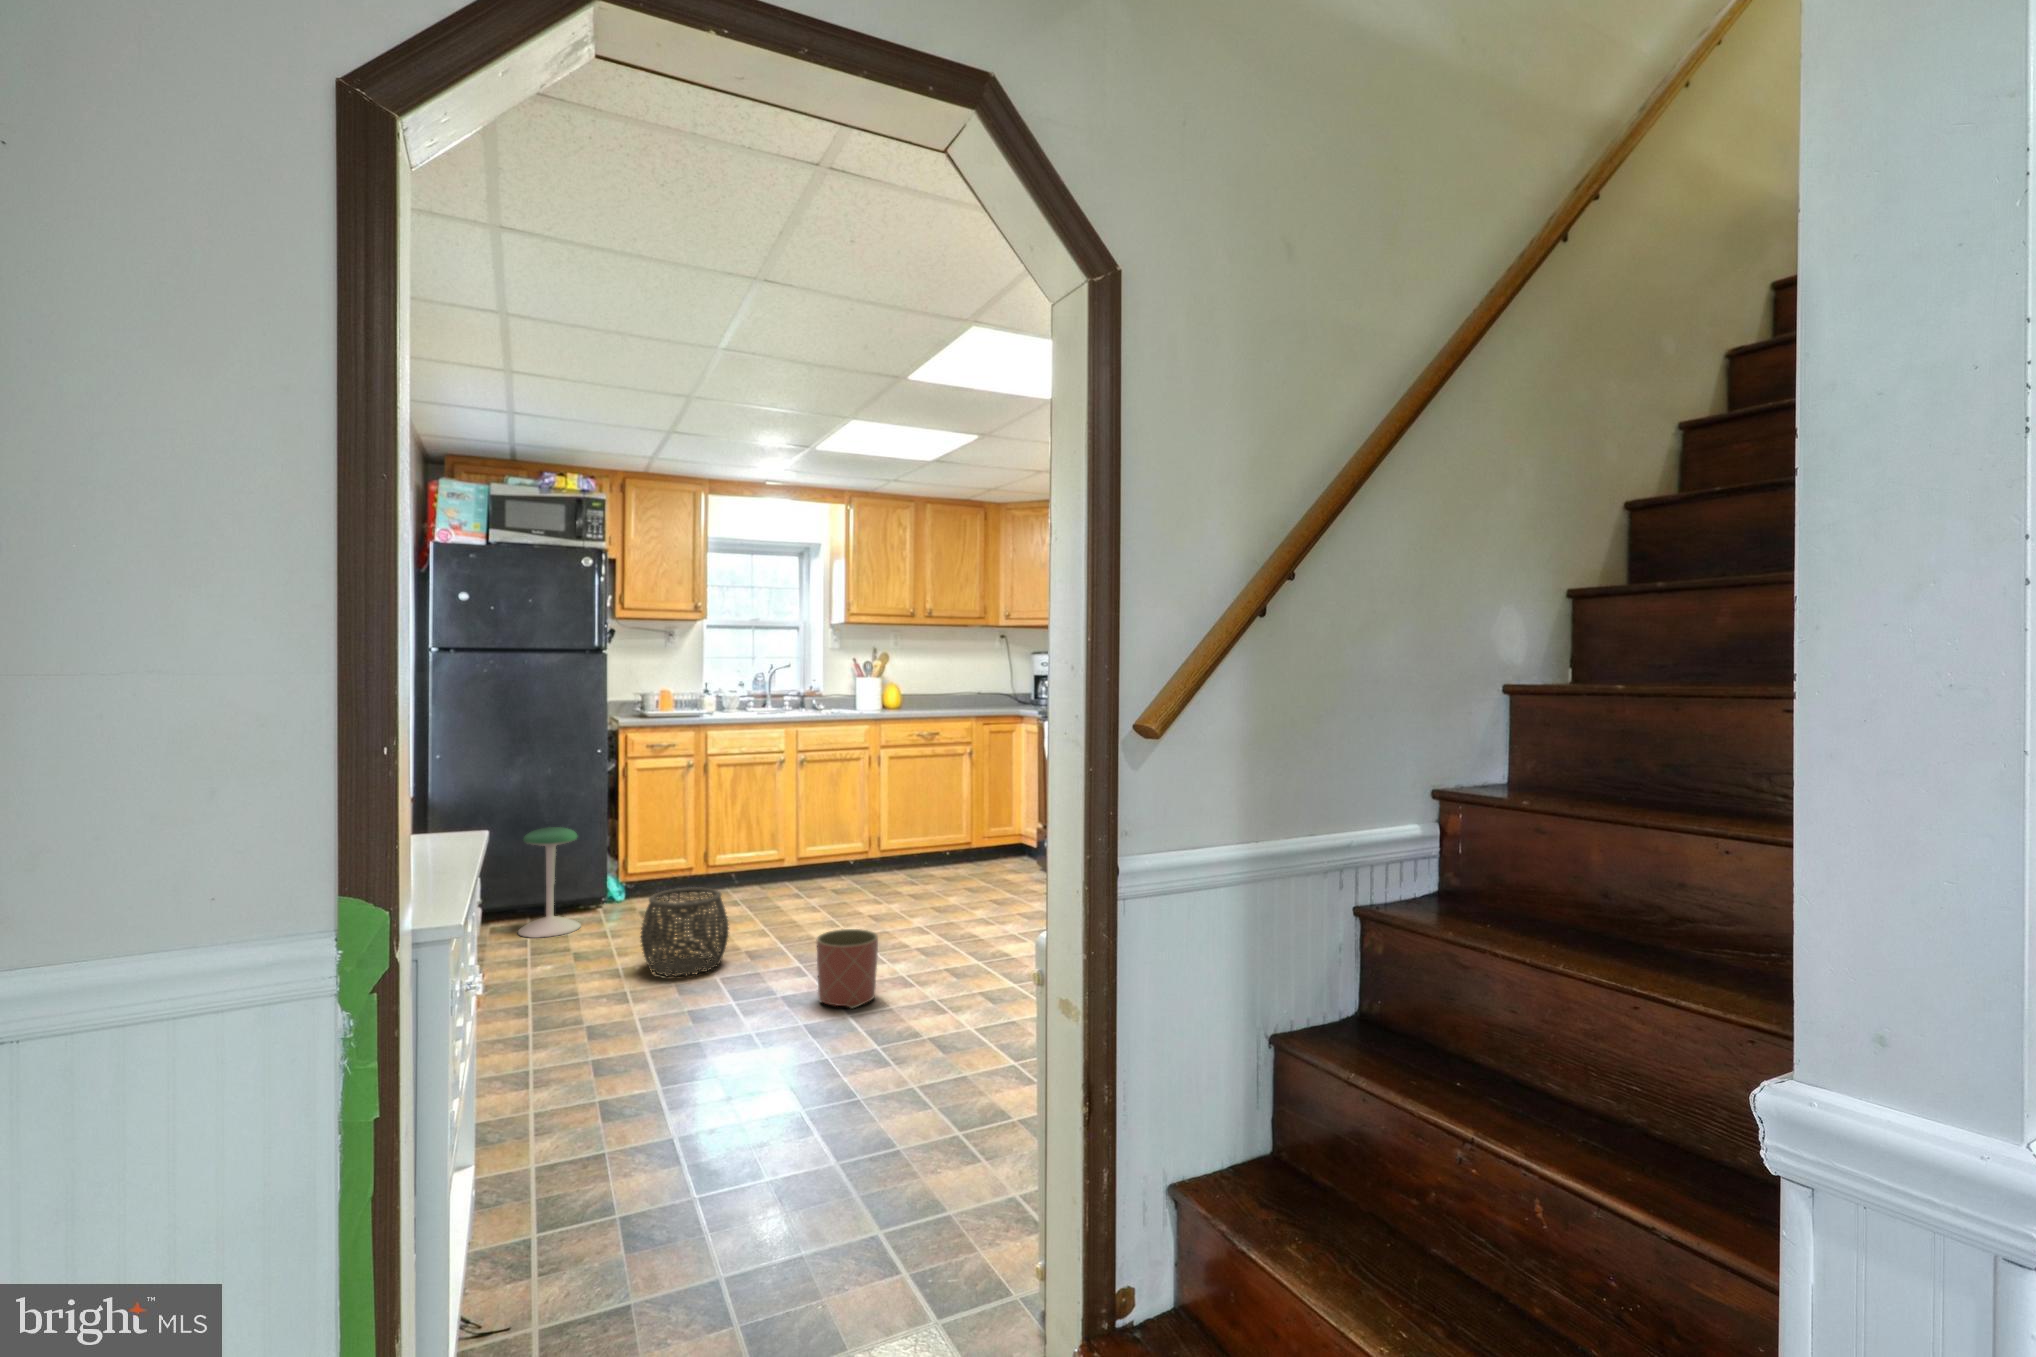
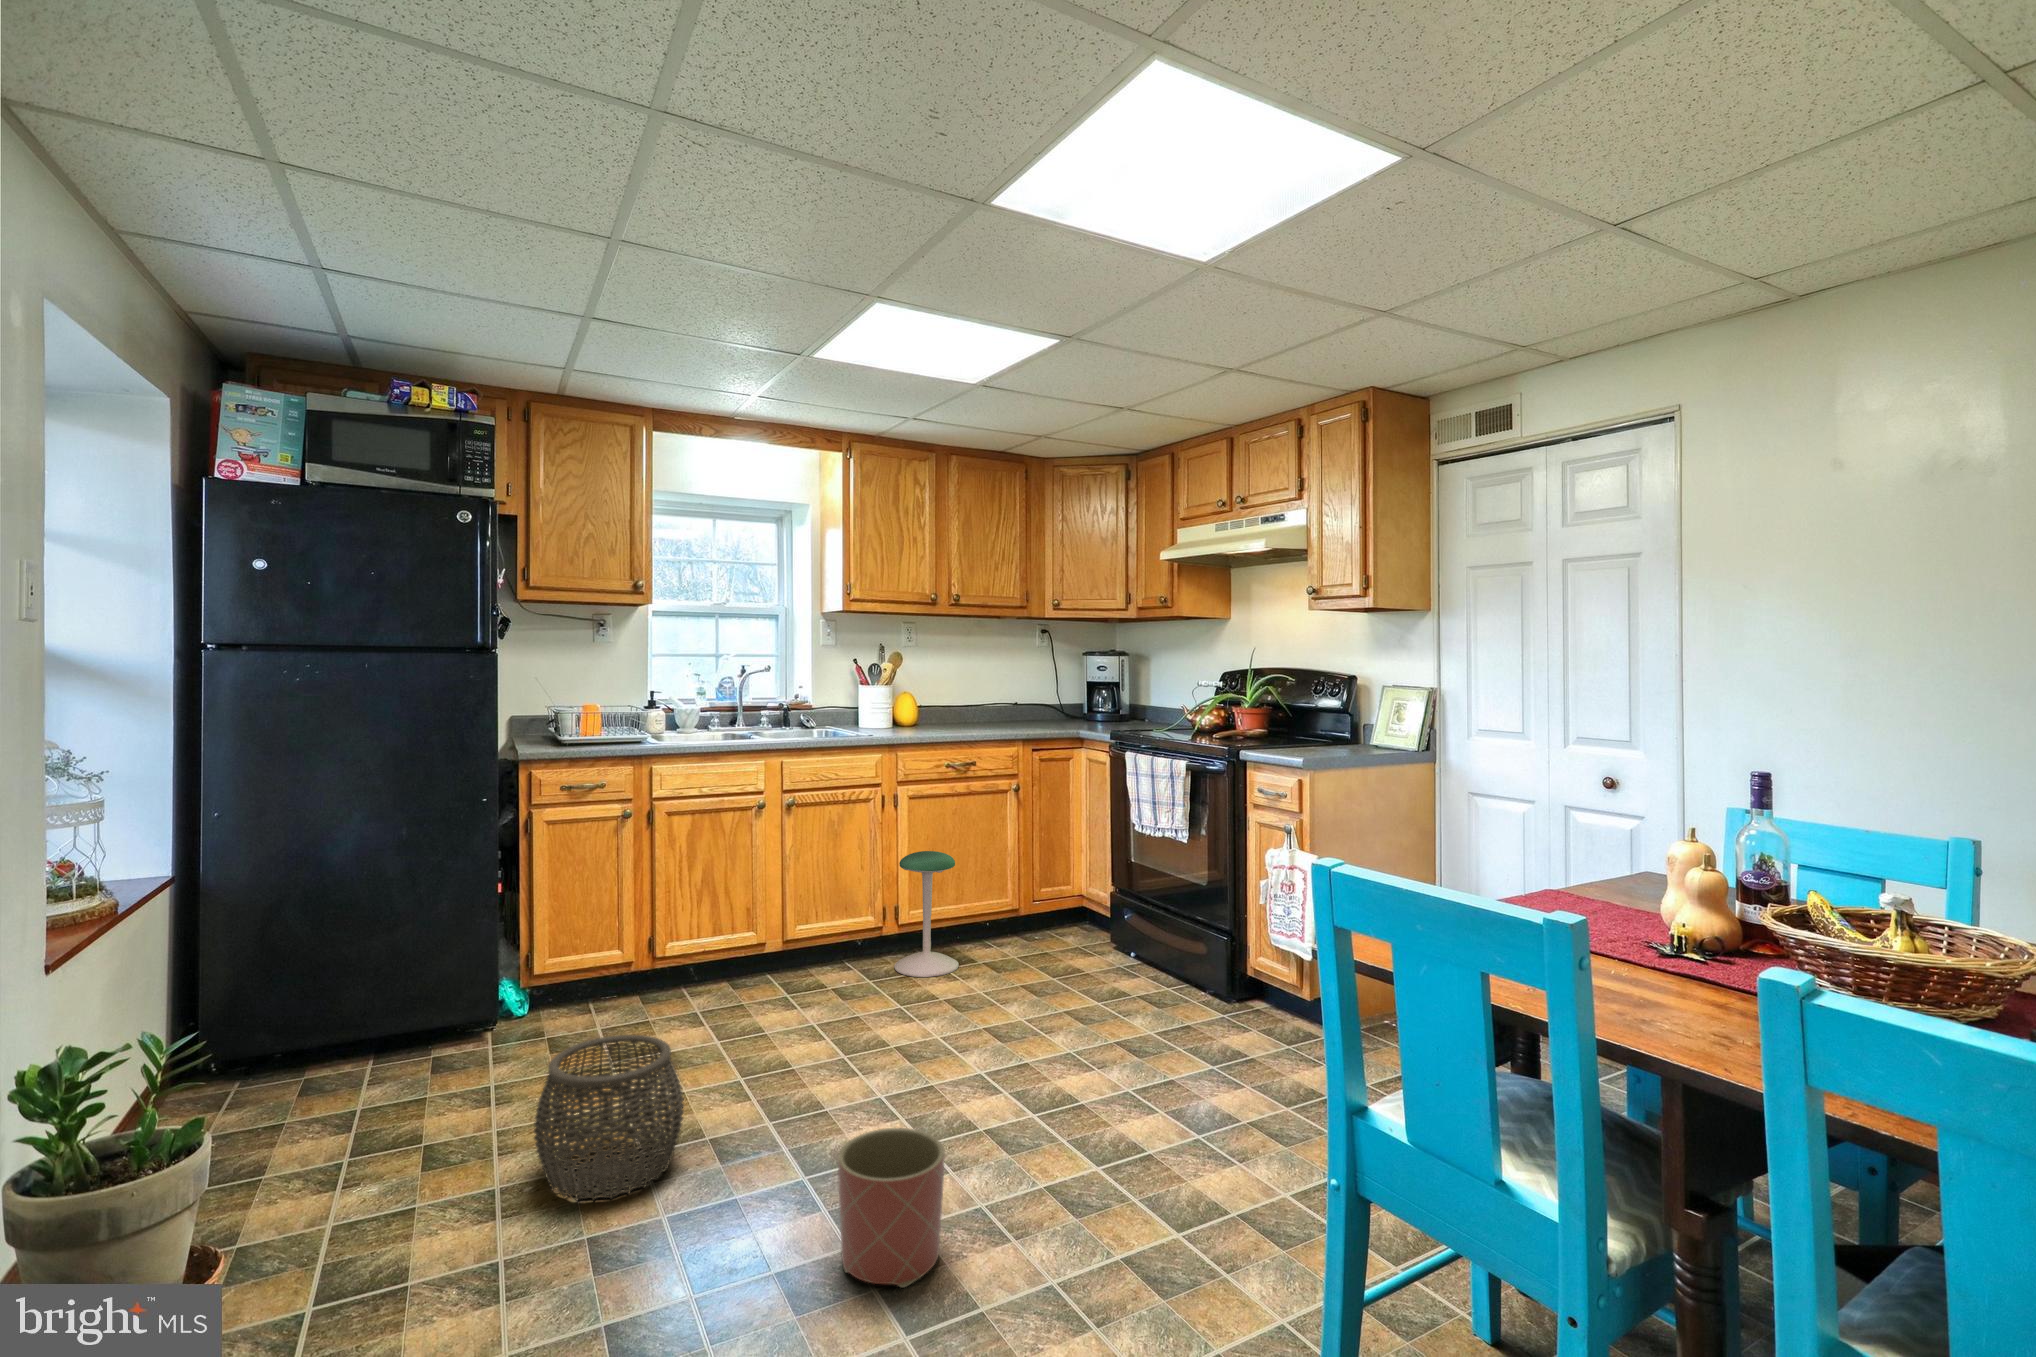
stool: present [518,827,581,938] -> present [894,851,959,977]

